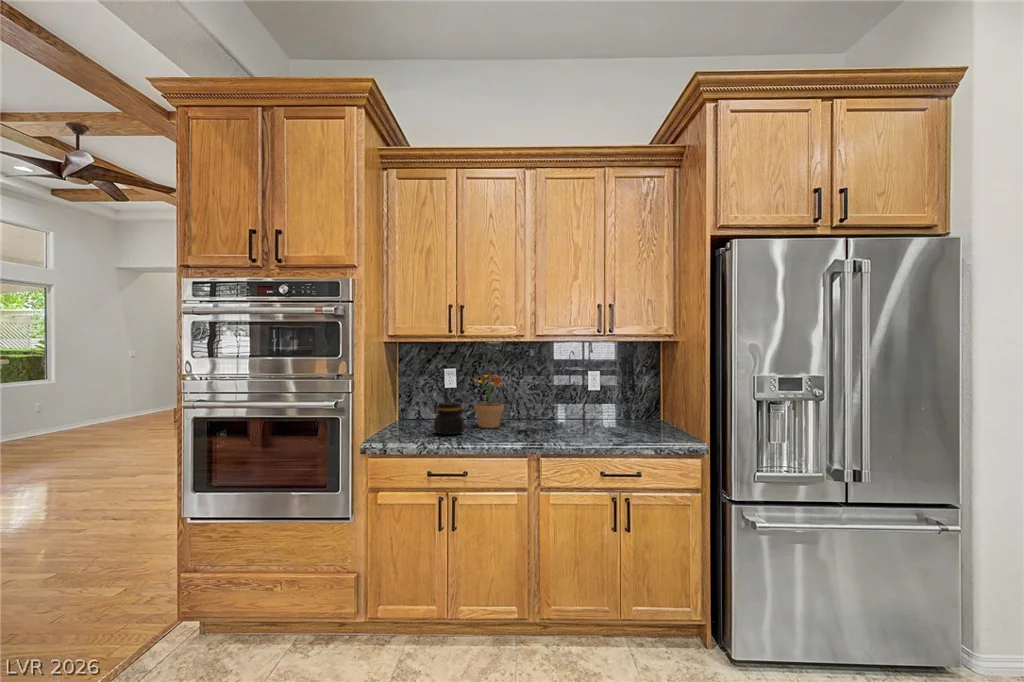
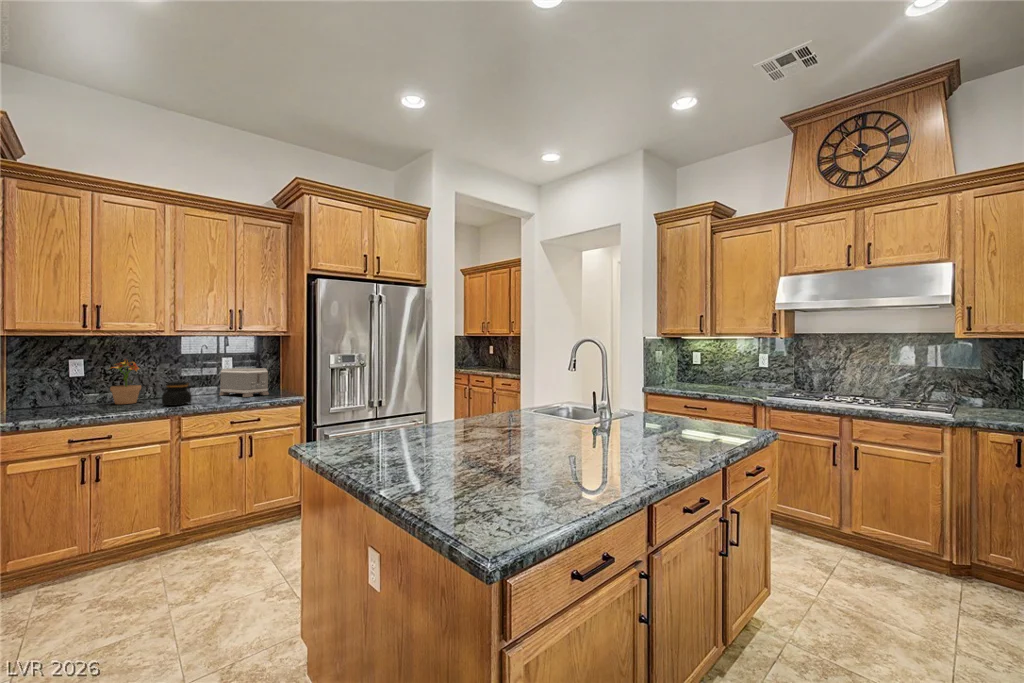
toaster: none [588,386,652,432] -> present [219,368,269,397]
jar: present [433,402,464,435] -> present [162,381,192,406]

